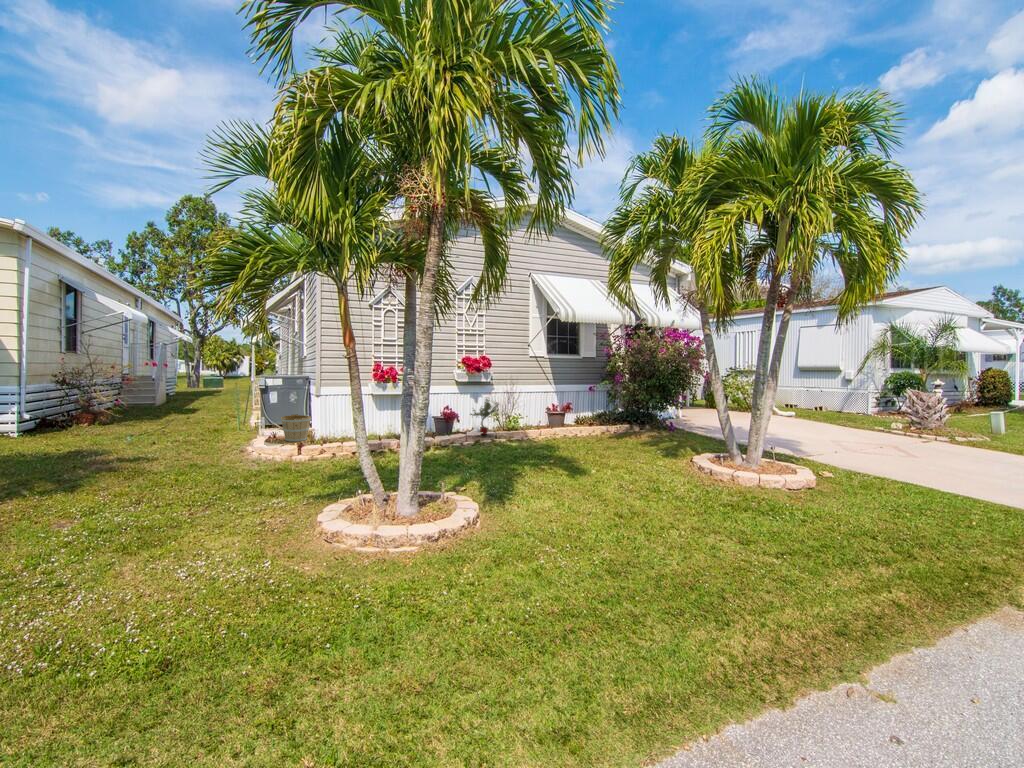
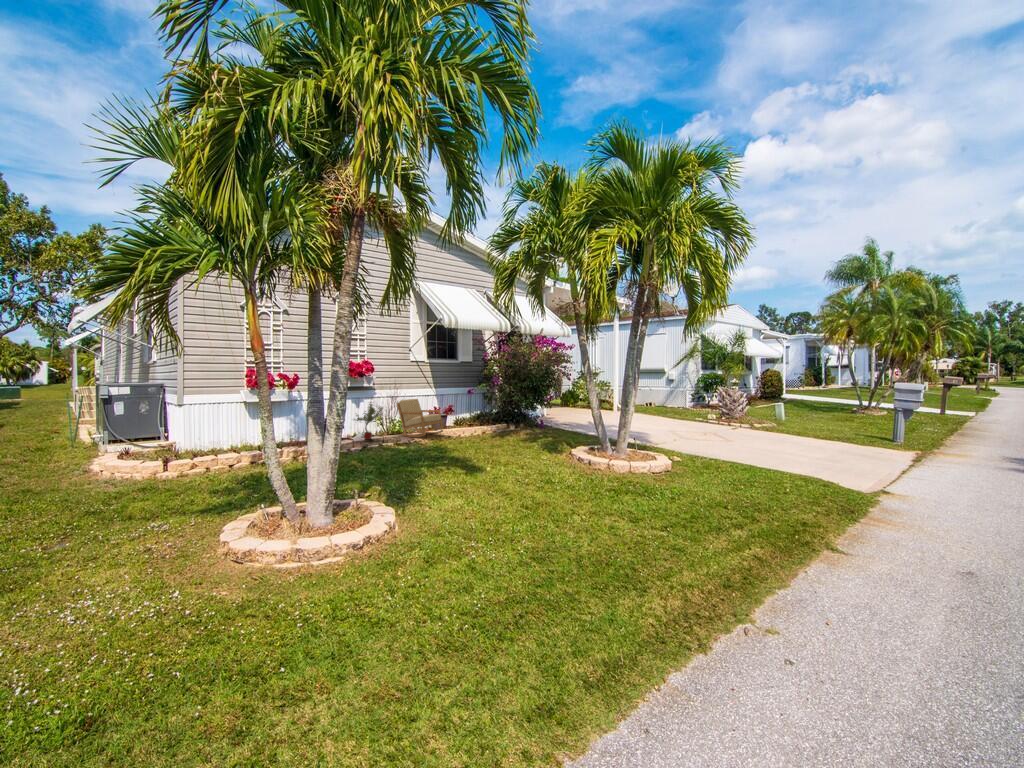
chair: none [513,395,560,434] -> present [397,399,443,437]
wooden bucket: present [281,414,311,442] -> none [132,427,171,458]

